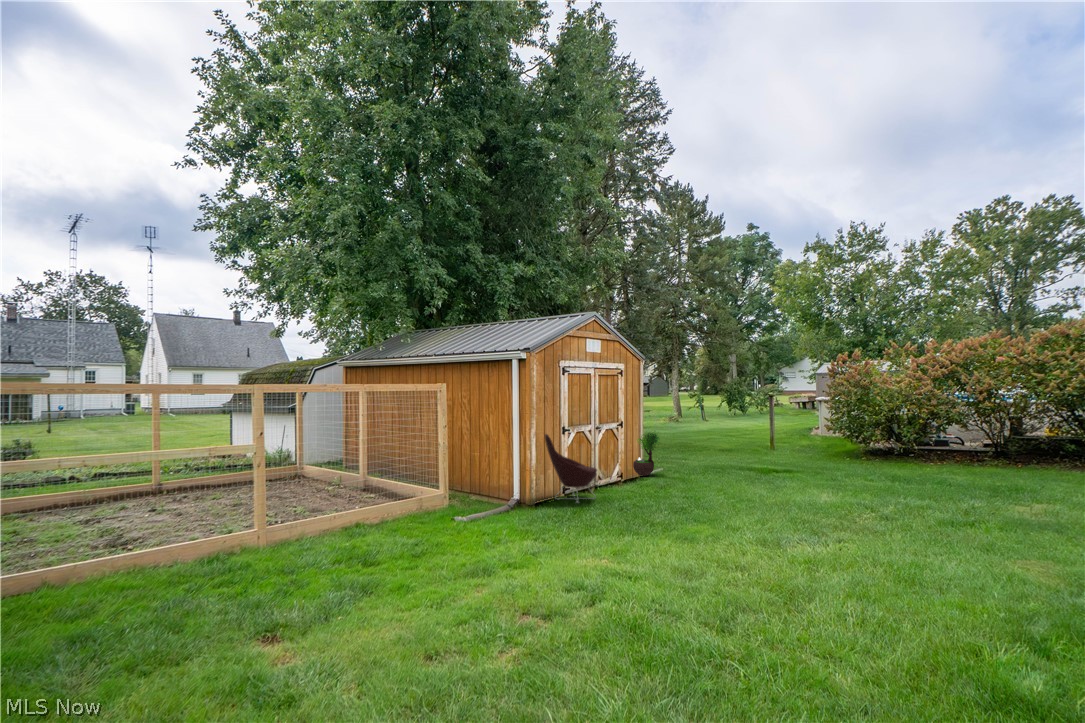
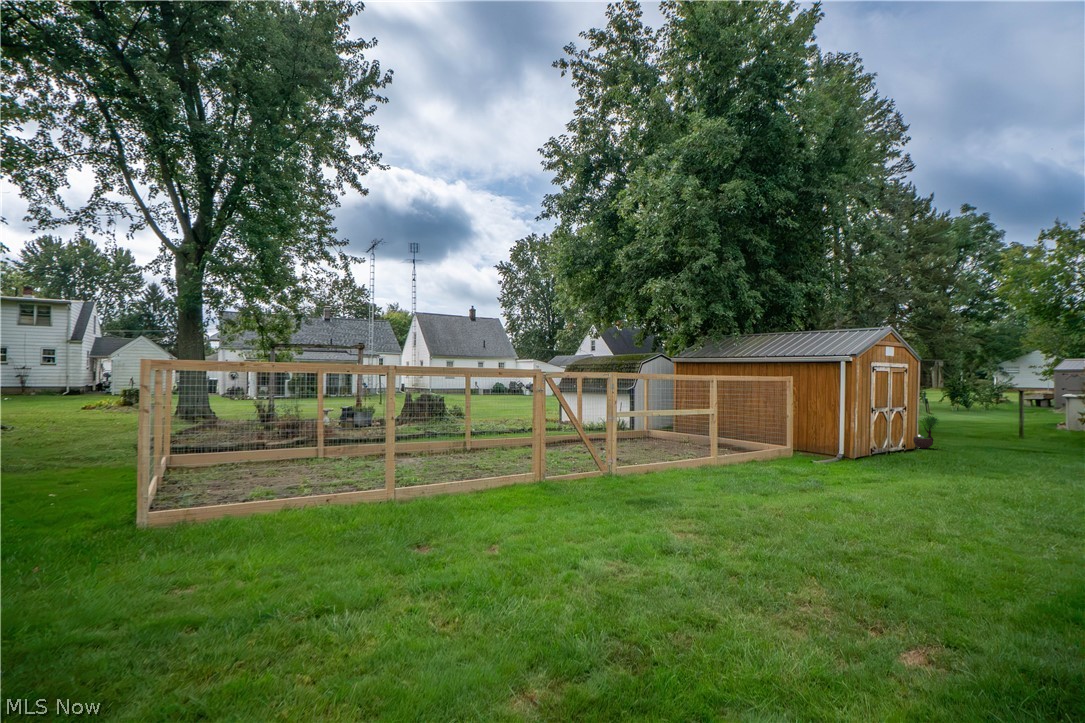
chair: present [545,434,597,502] -> none [864,412,907,460]

